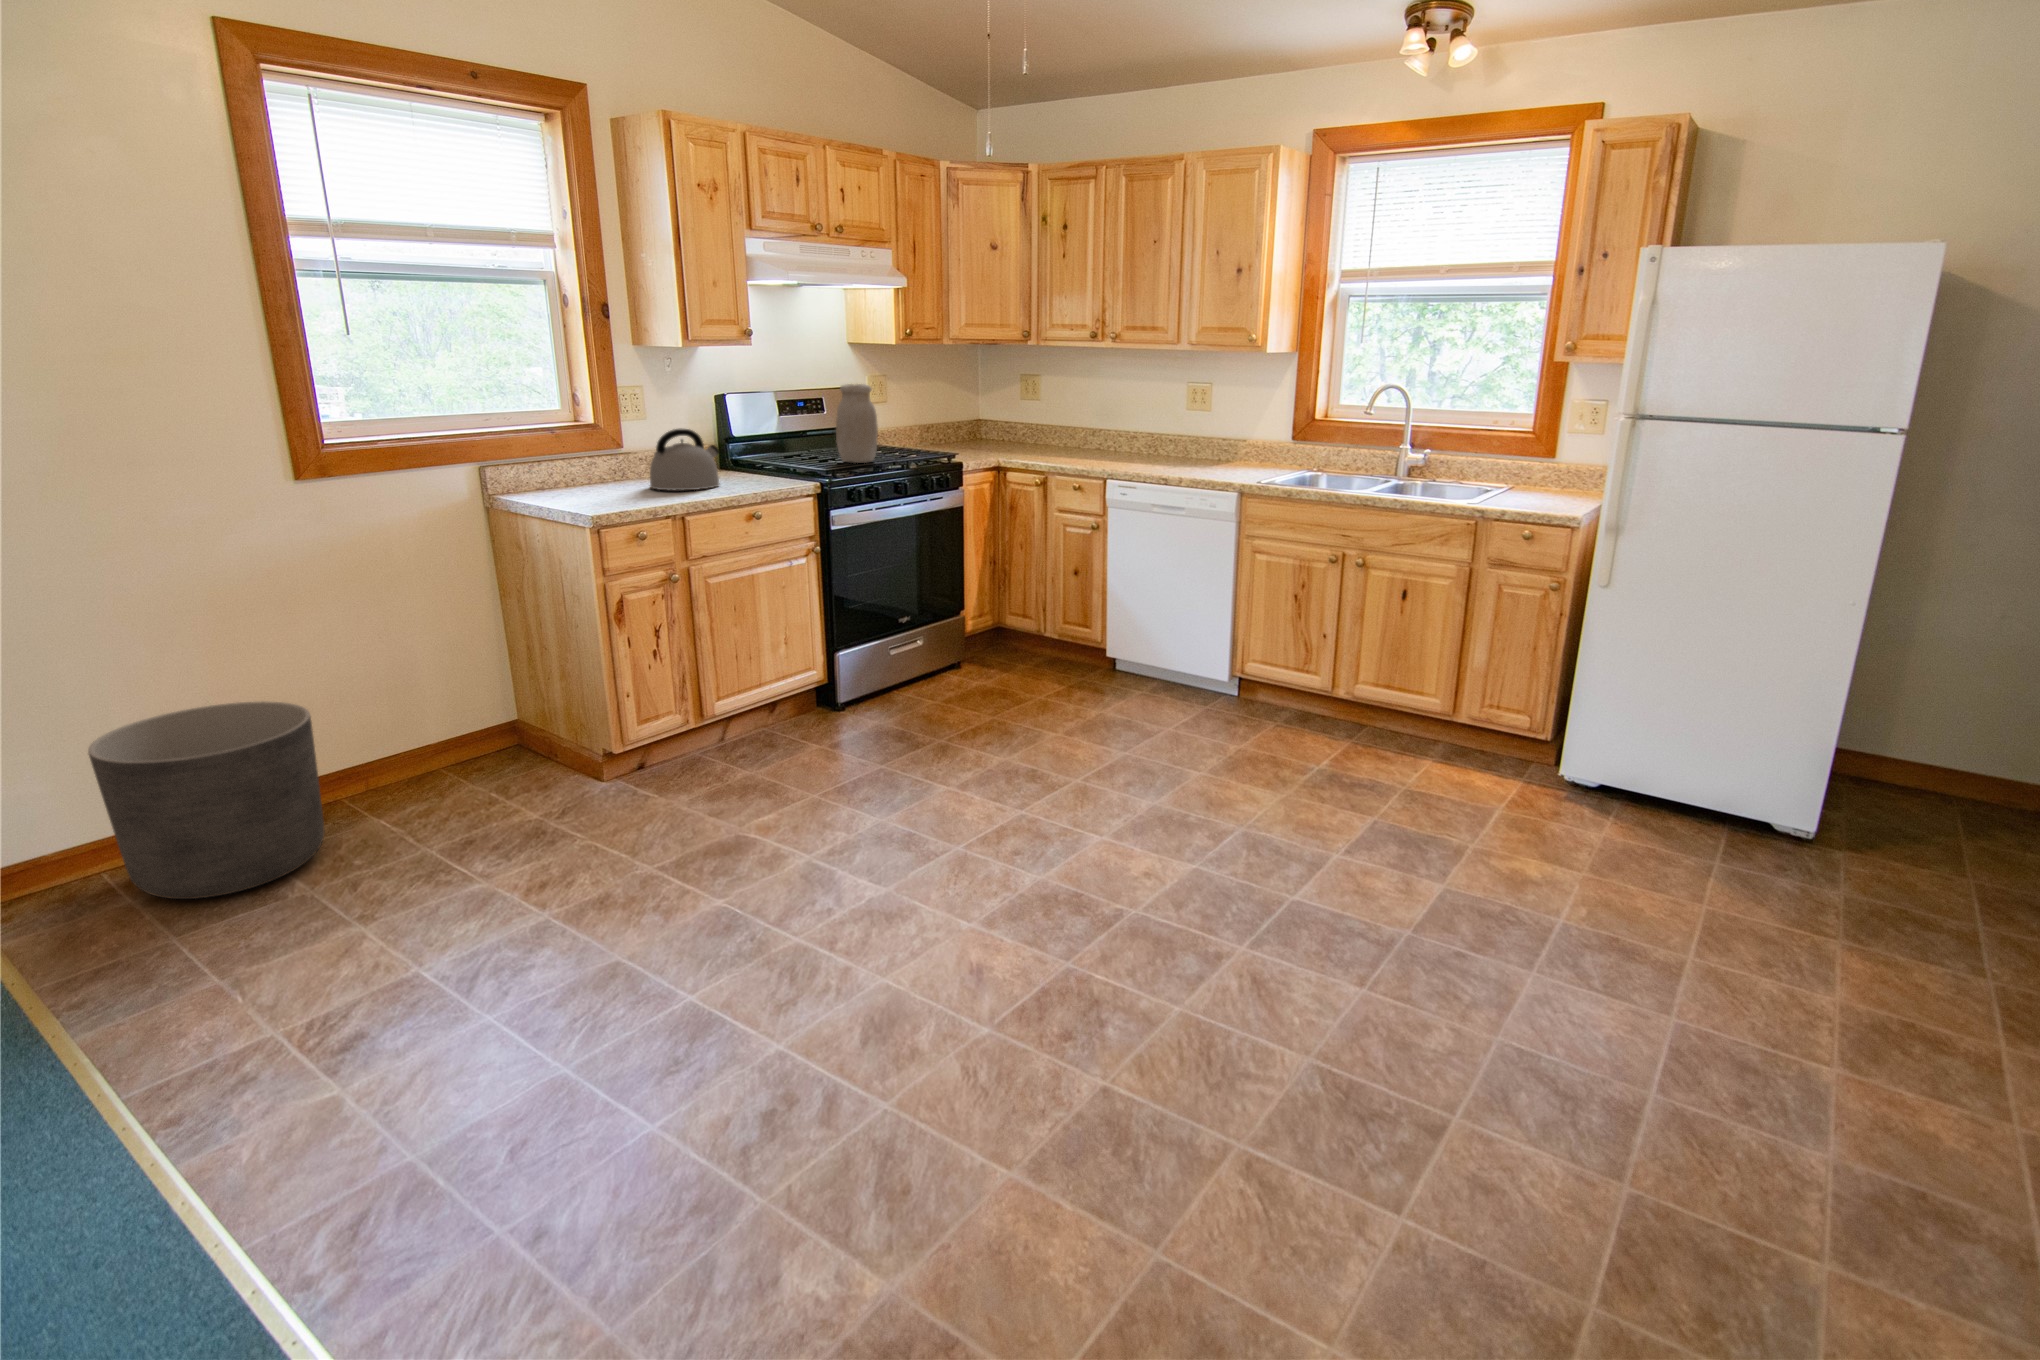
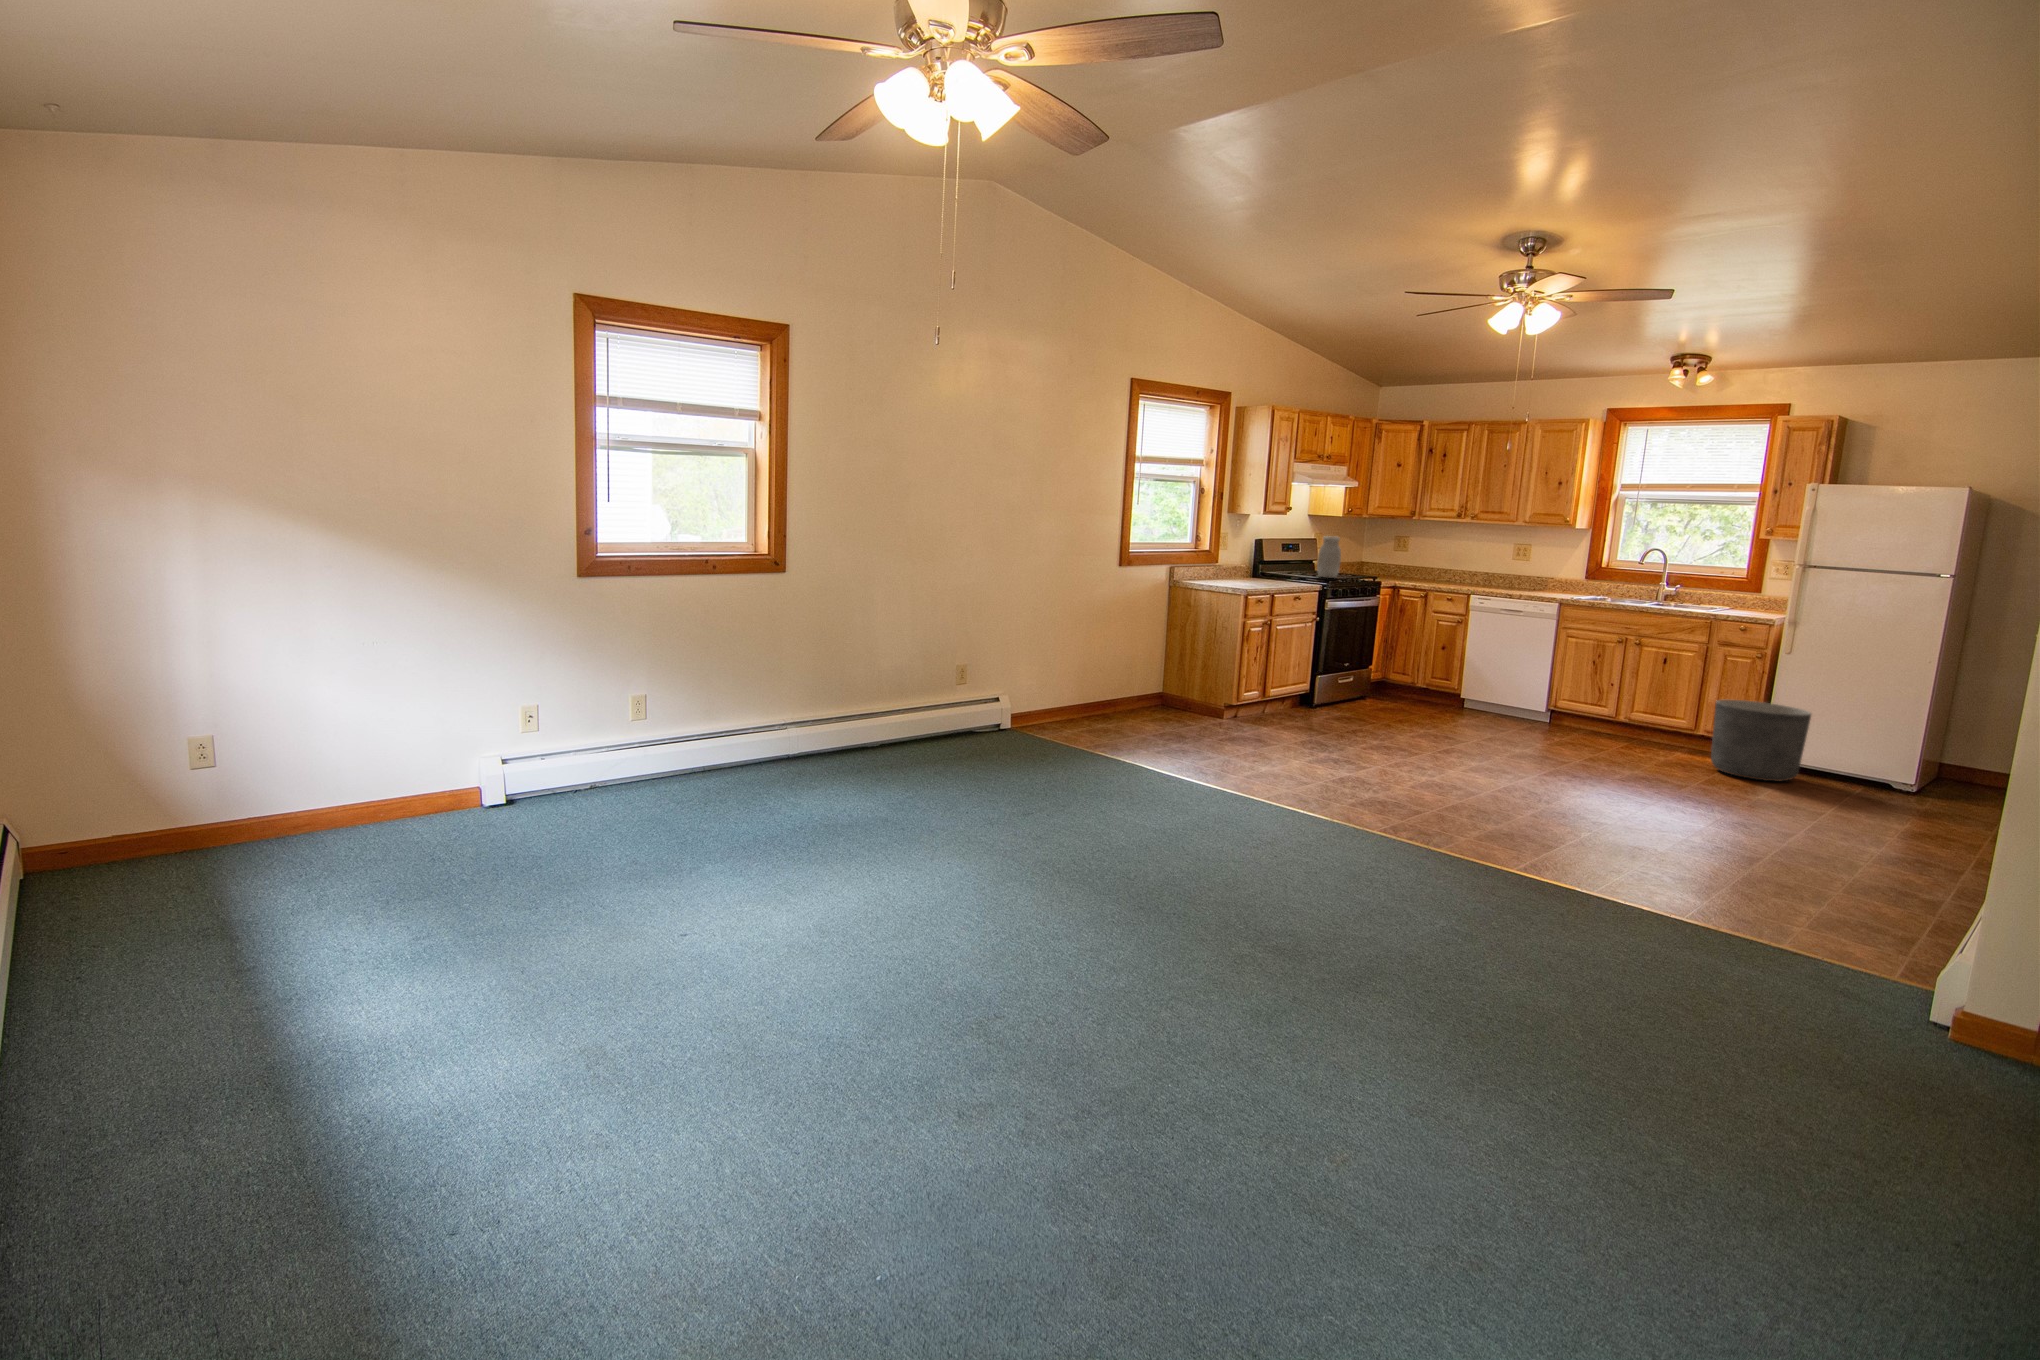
kettle: present [650,429,720,490] -> none [1243,554,1276,583]
planter: present [88,701,325,899] -> present [1711,700,1811,781]

